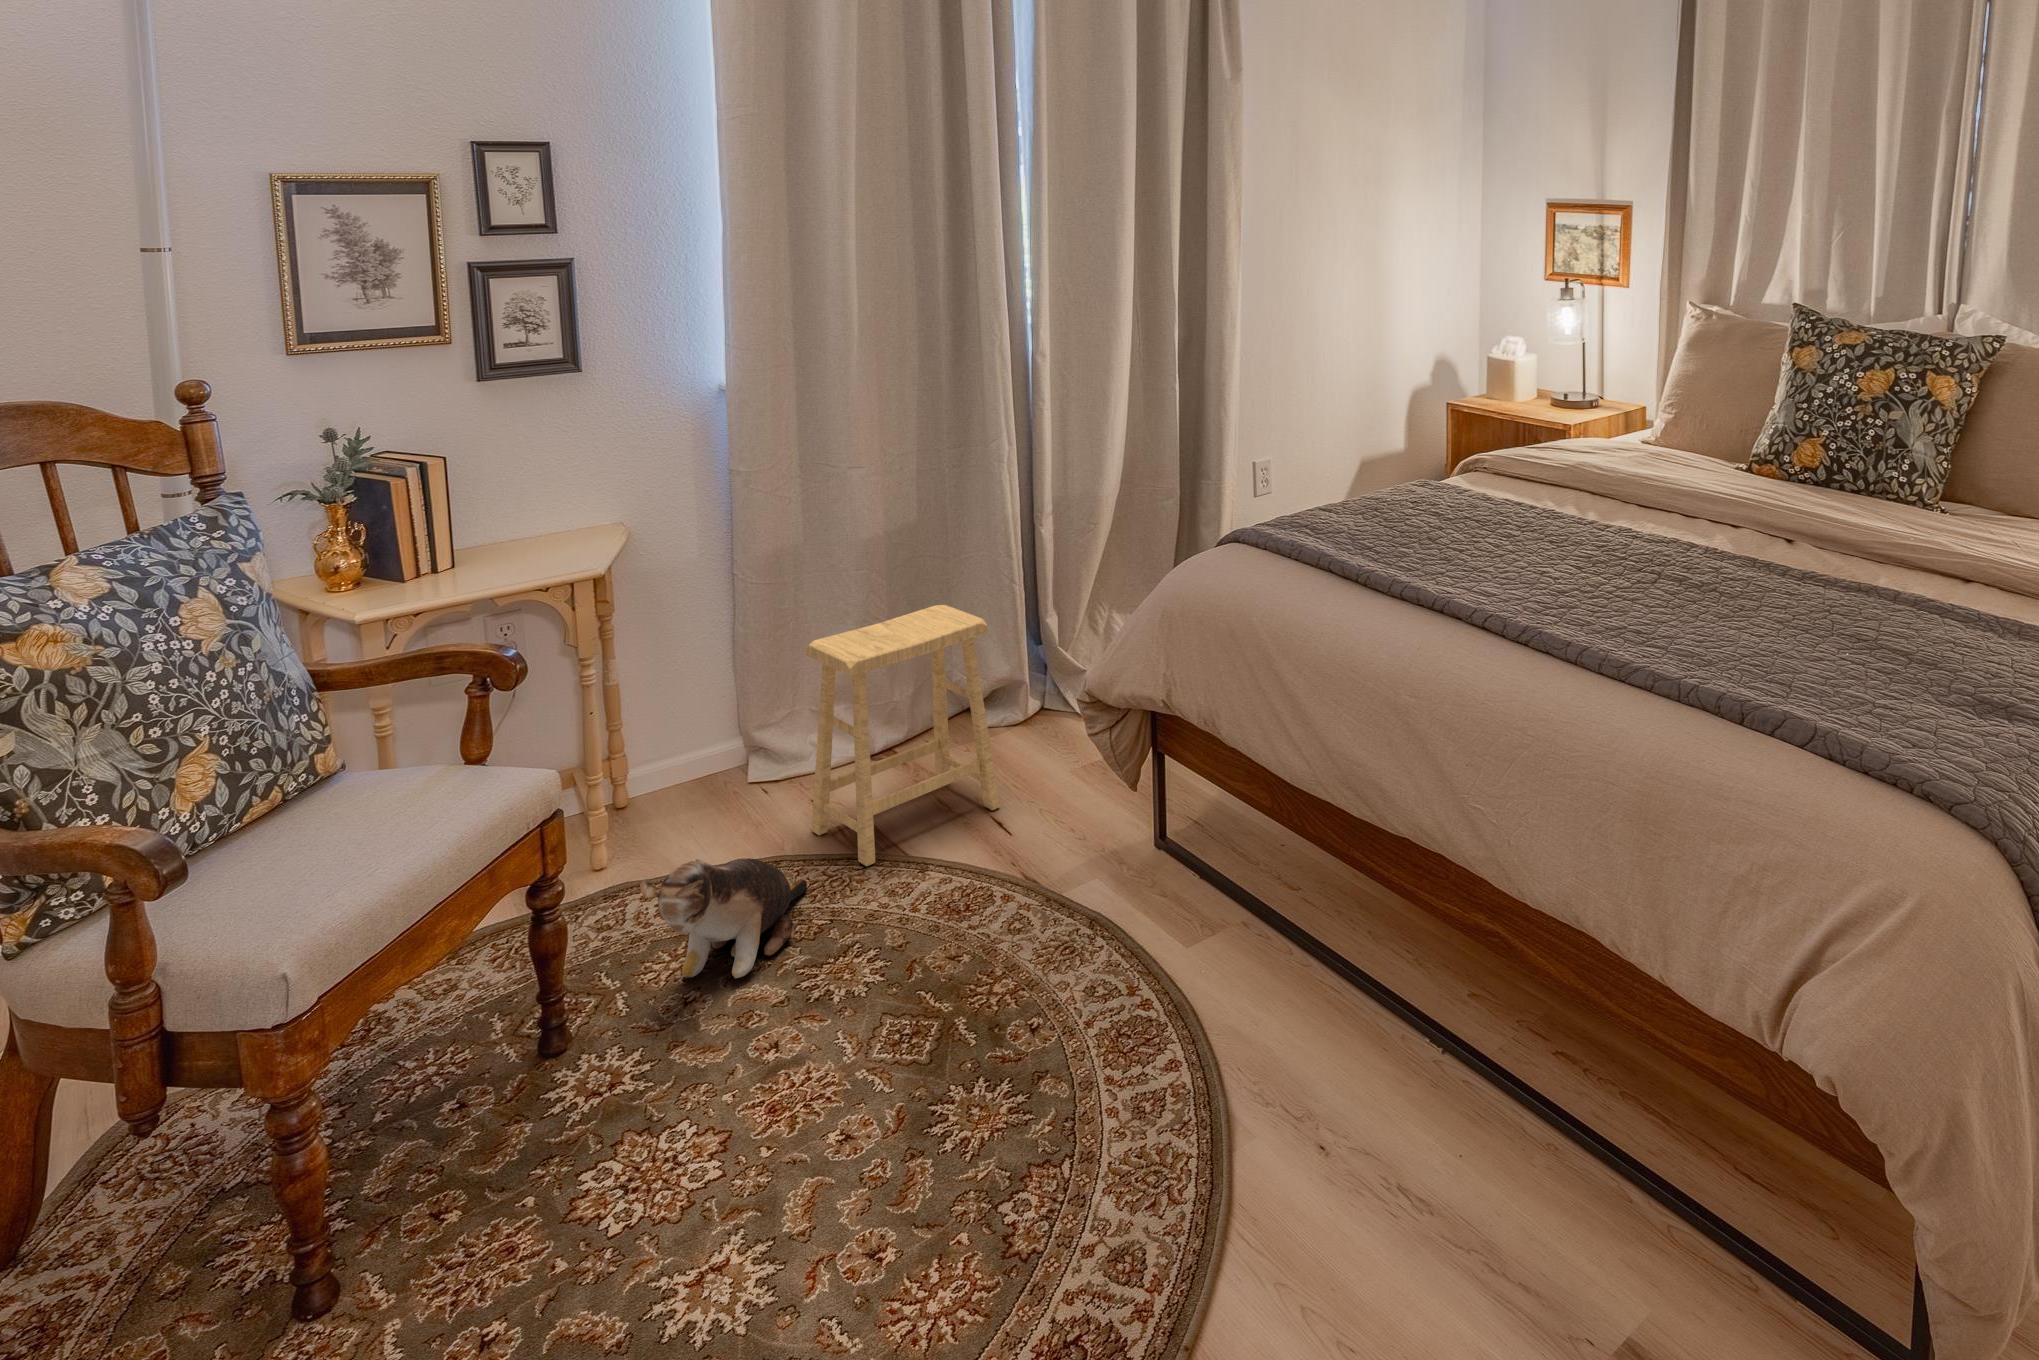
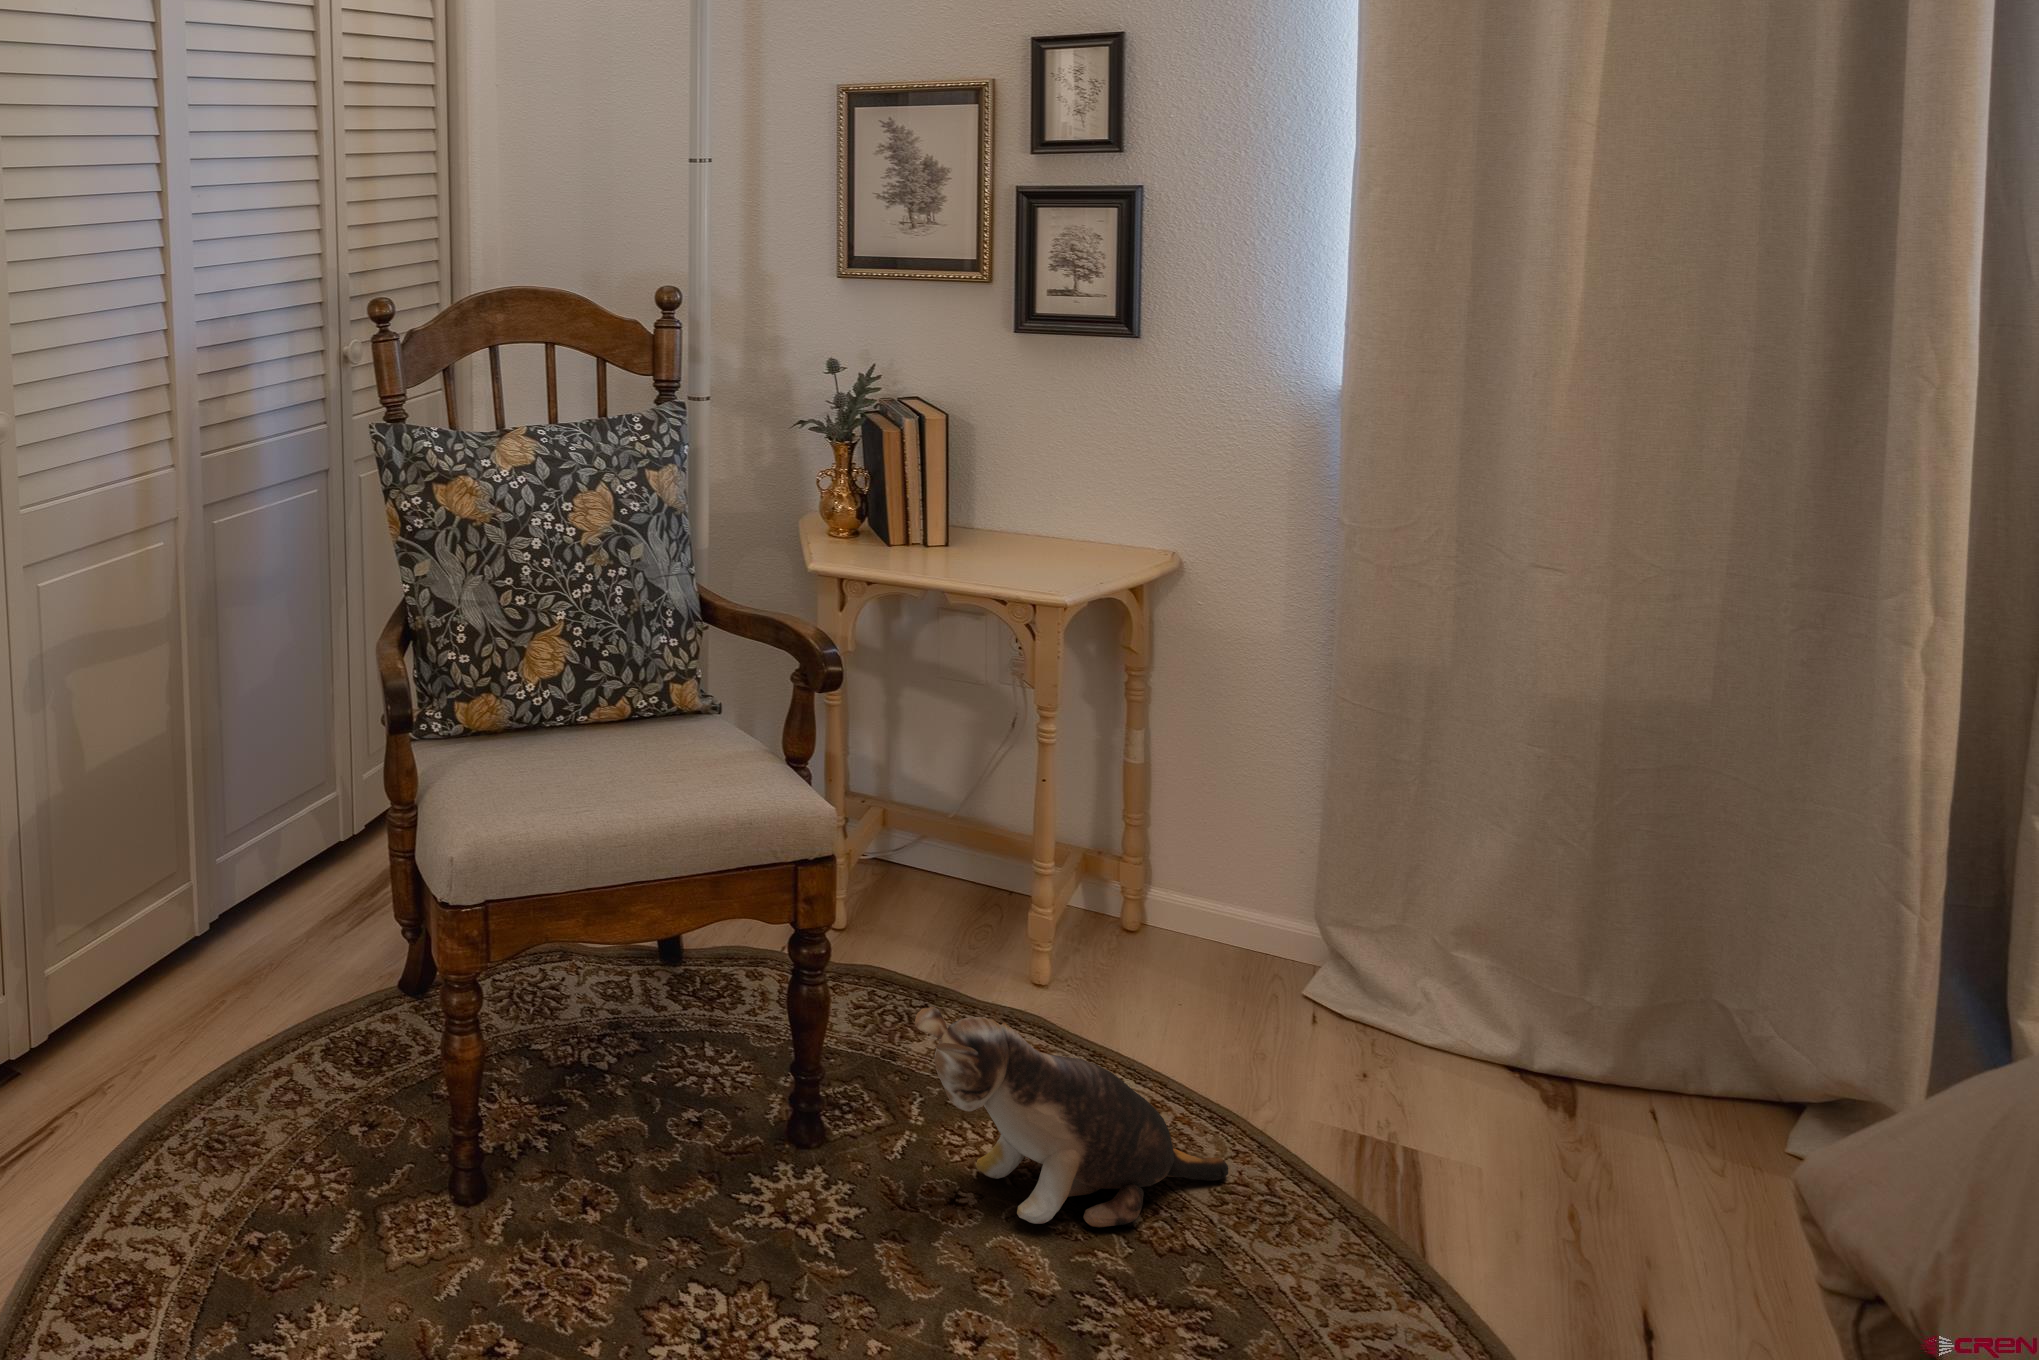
footstool: present [806,605,1000,866] -> none [1316,818,1694,1292]

